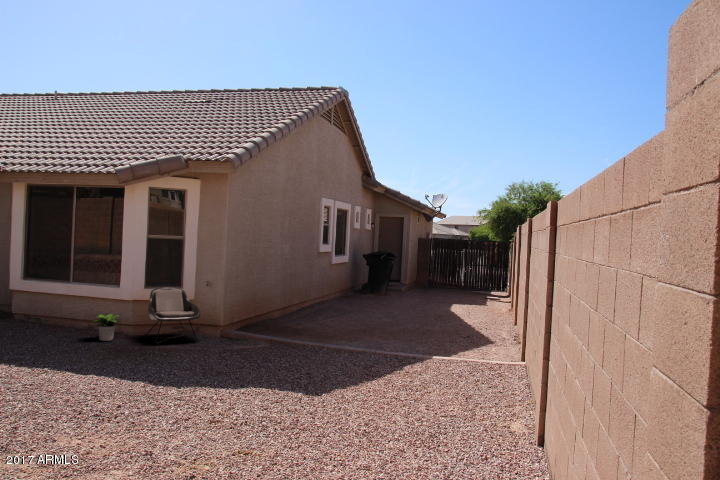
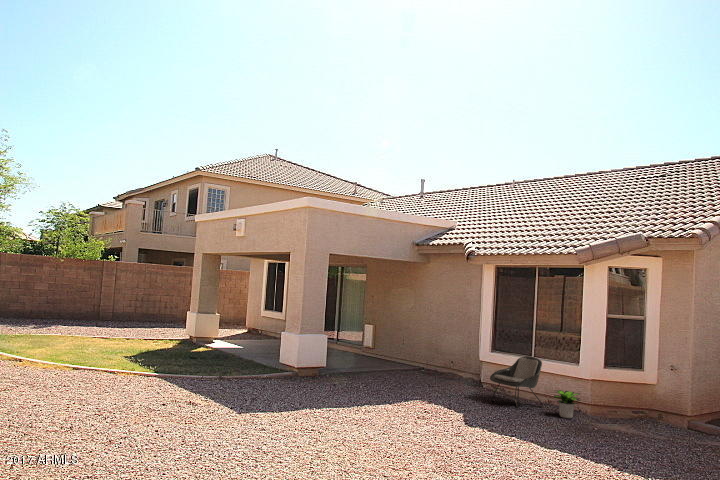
lounge chair: present [146,287,200,345] -> present [490,357,543,409]

